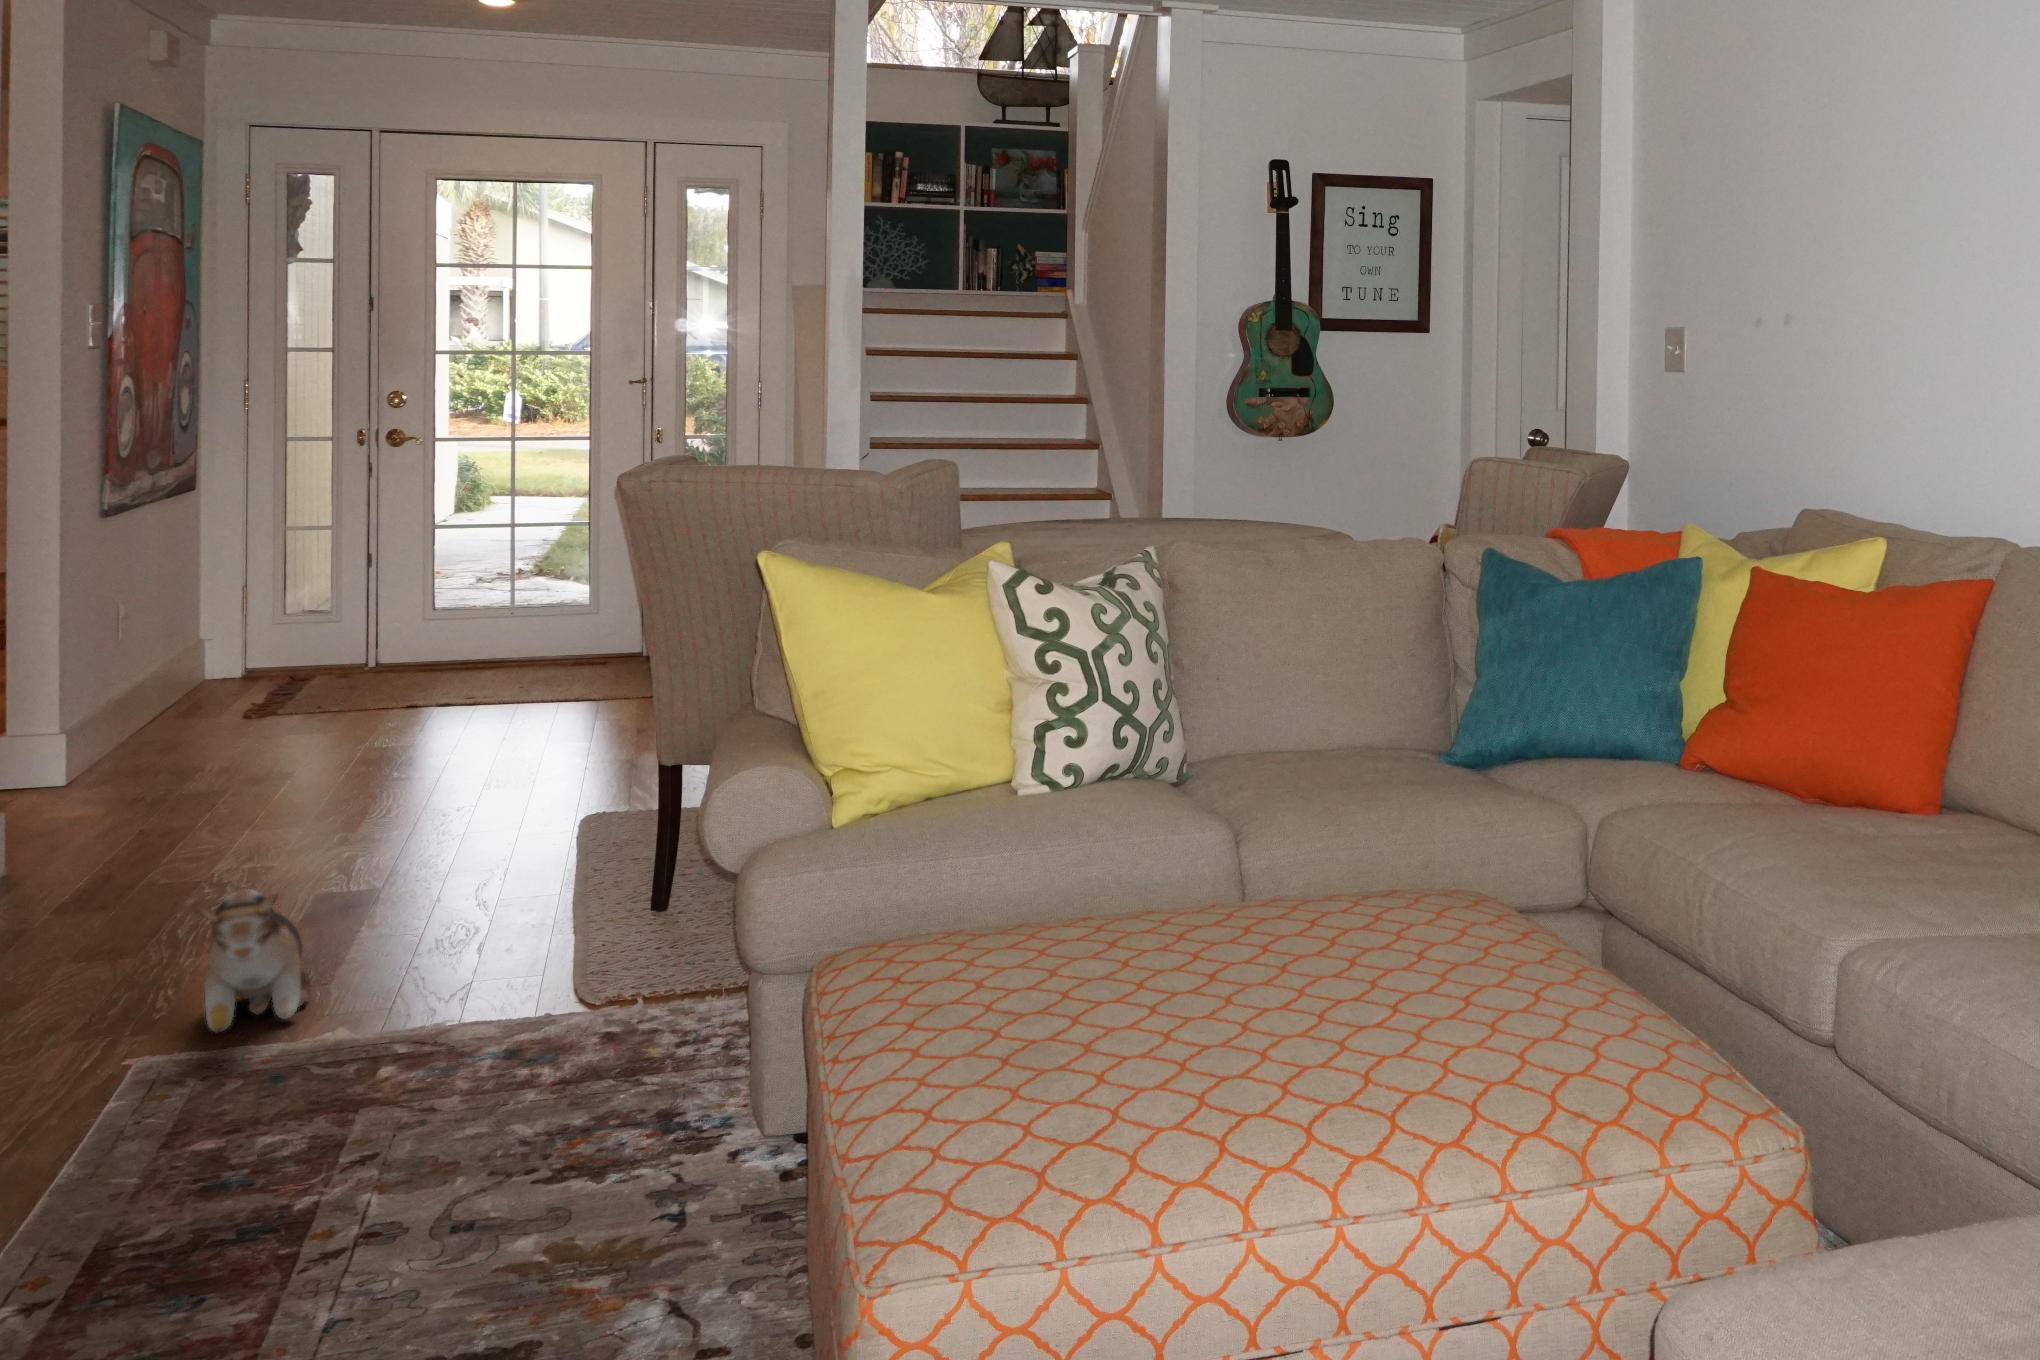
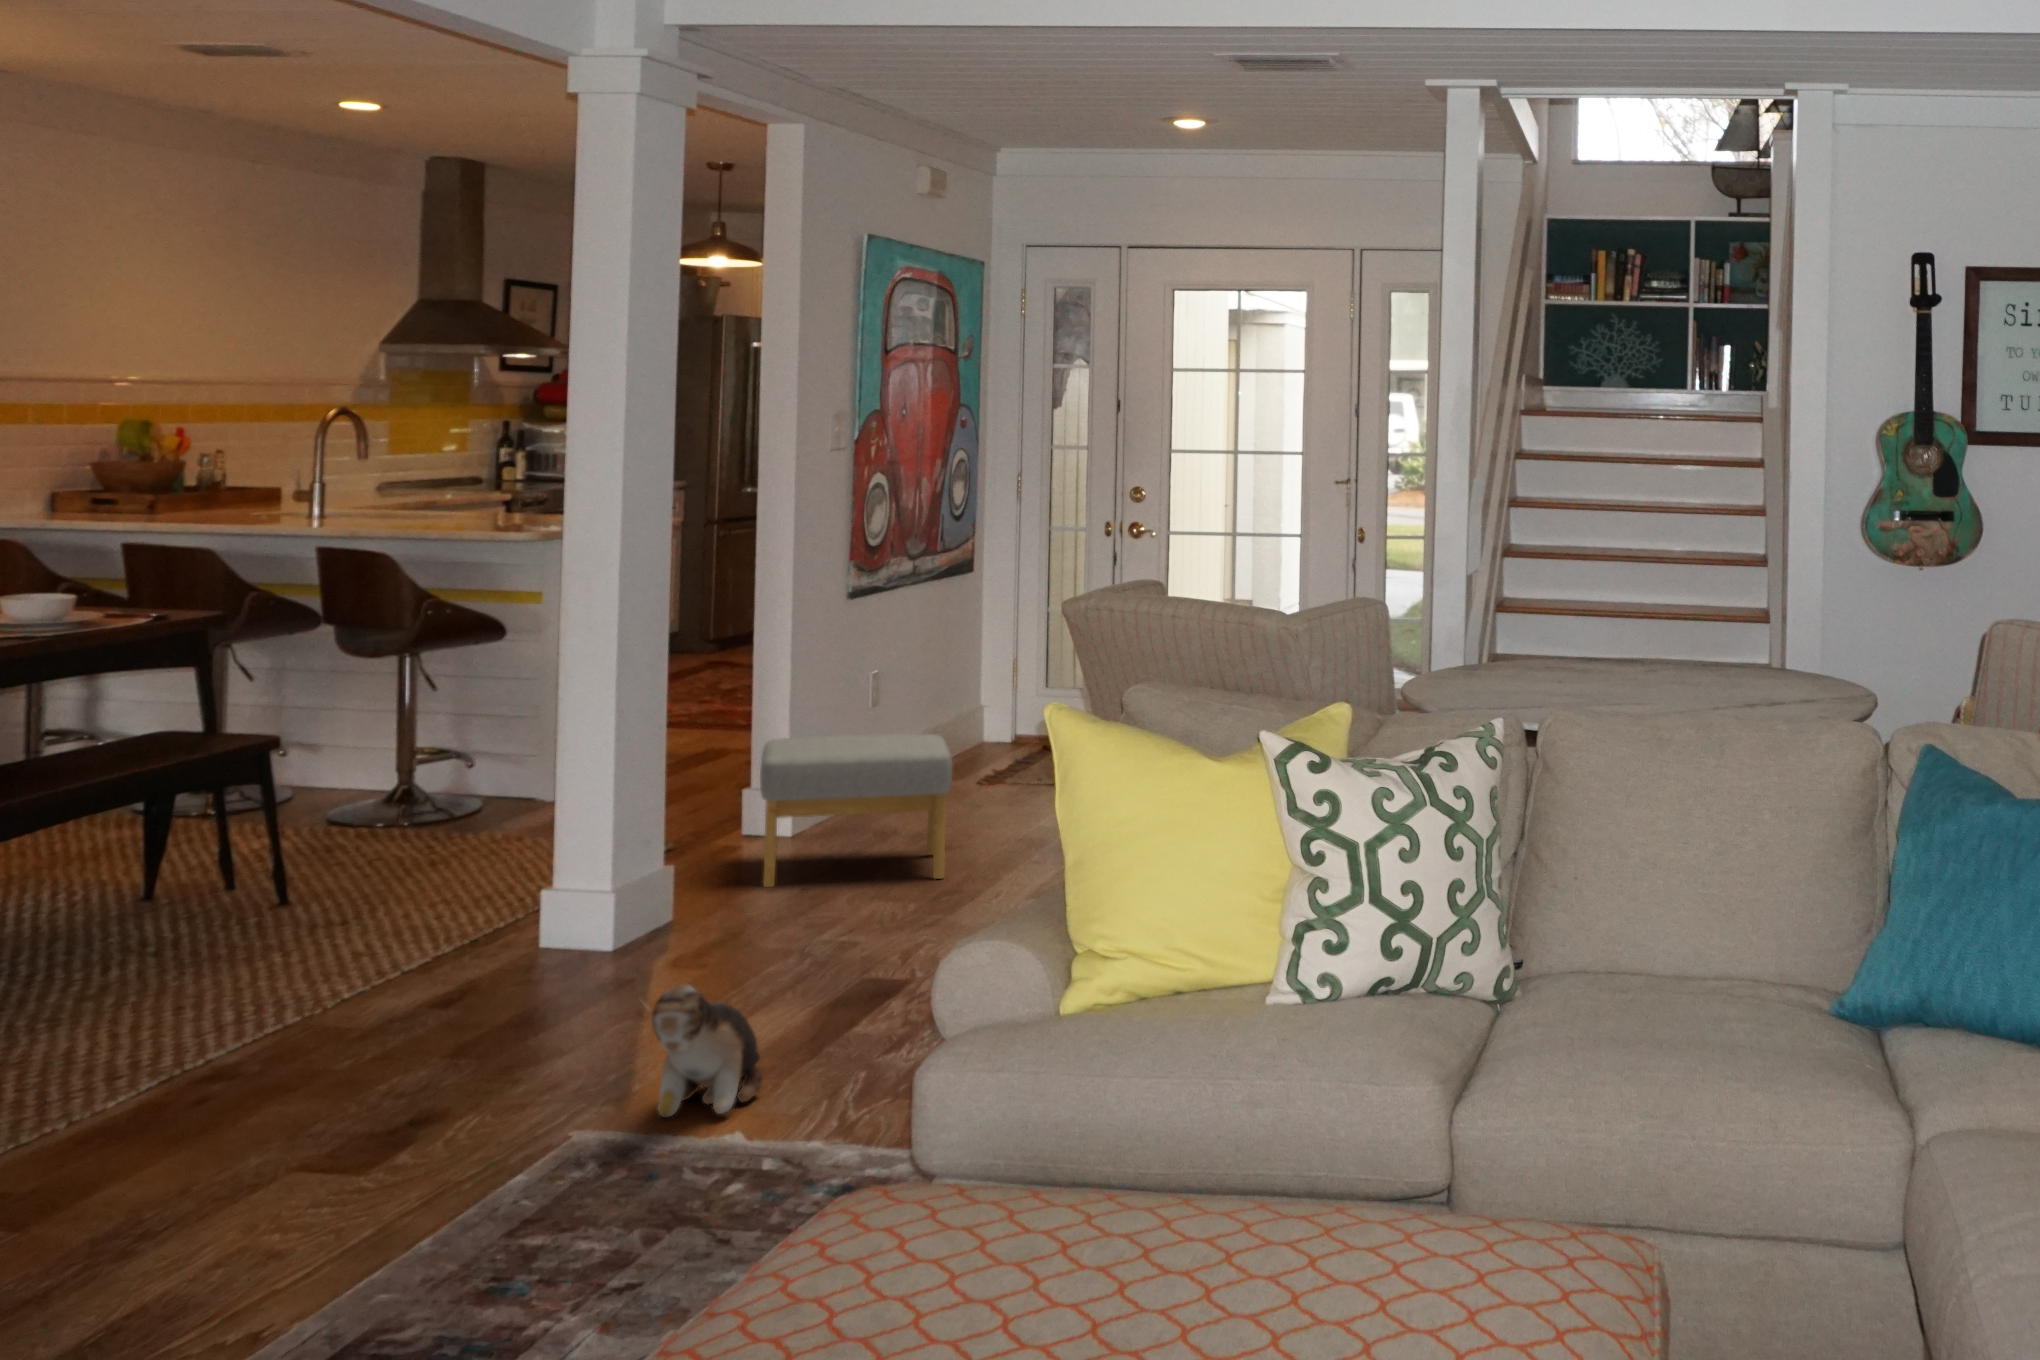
footstool: none [47,650,305,828] -> present [760,734,952,887]

